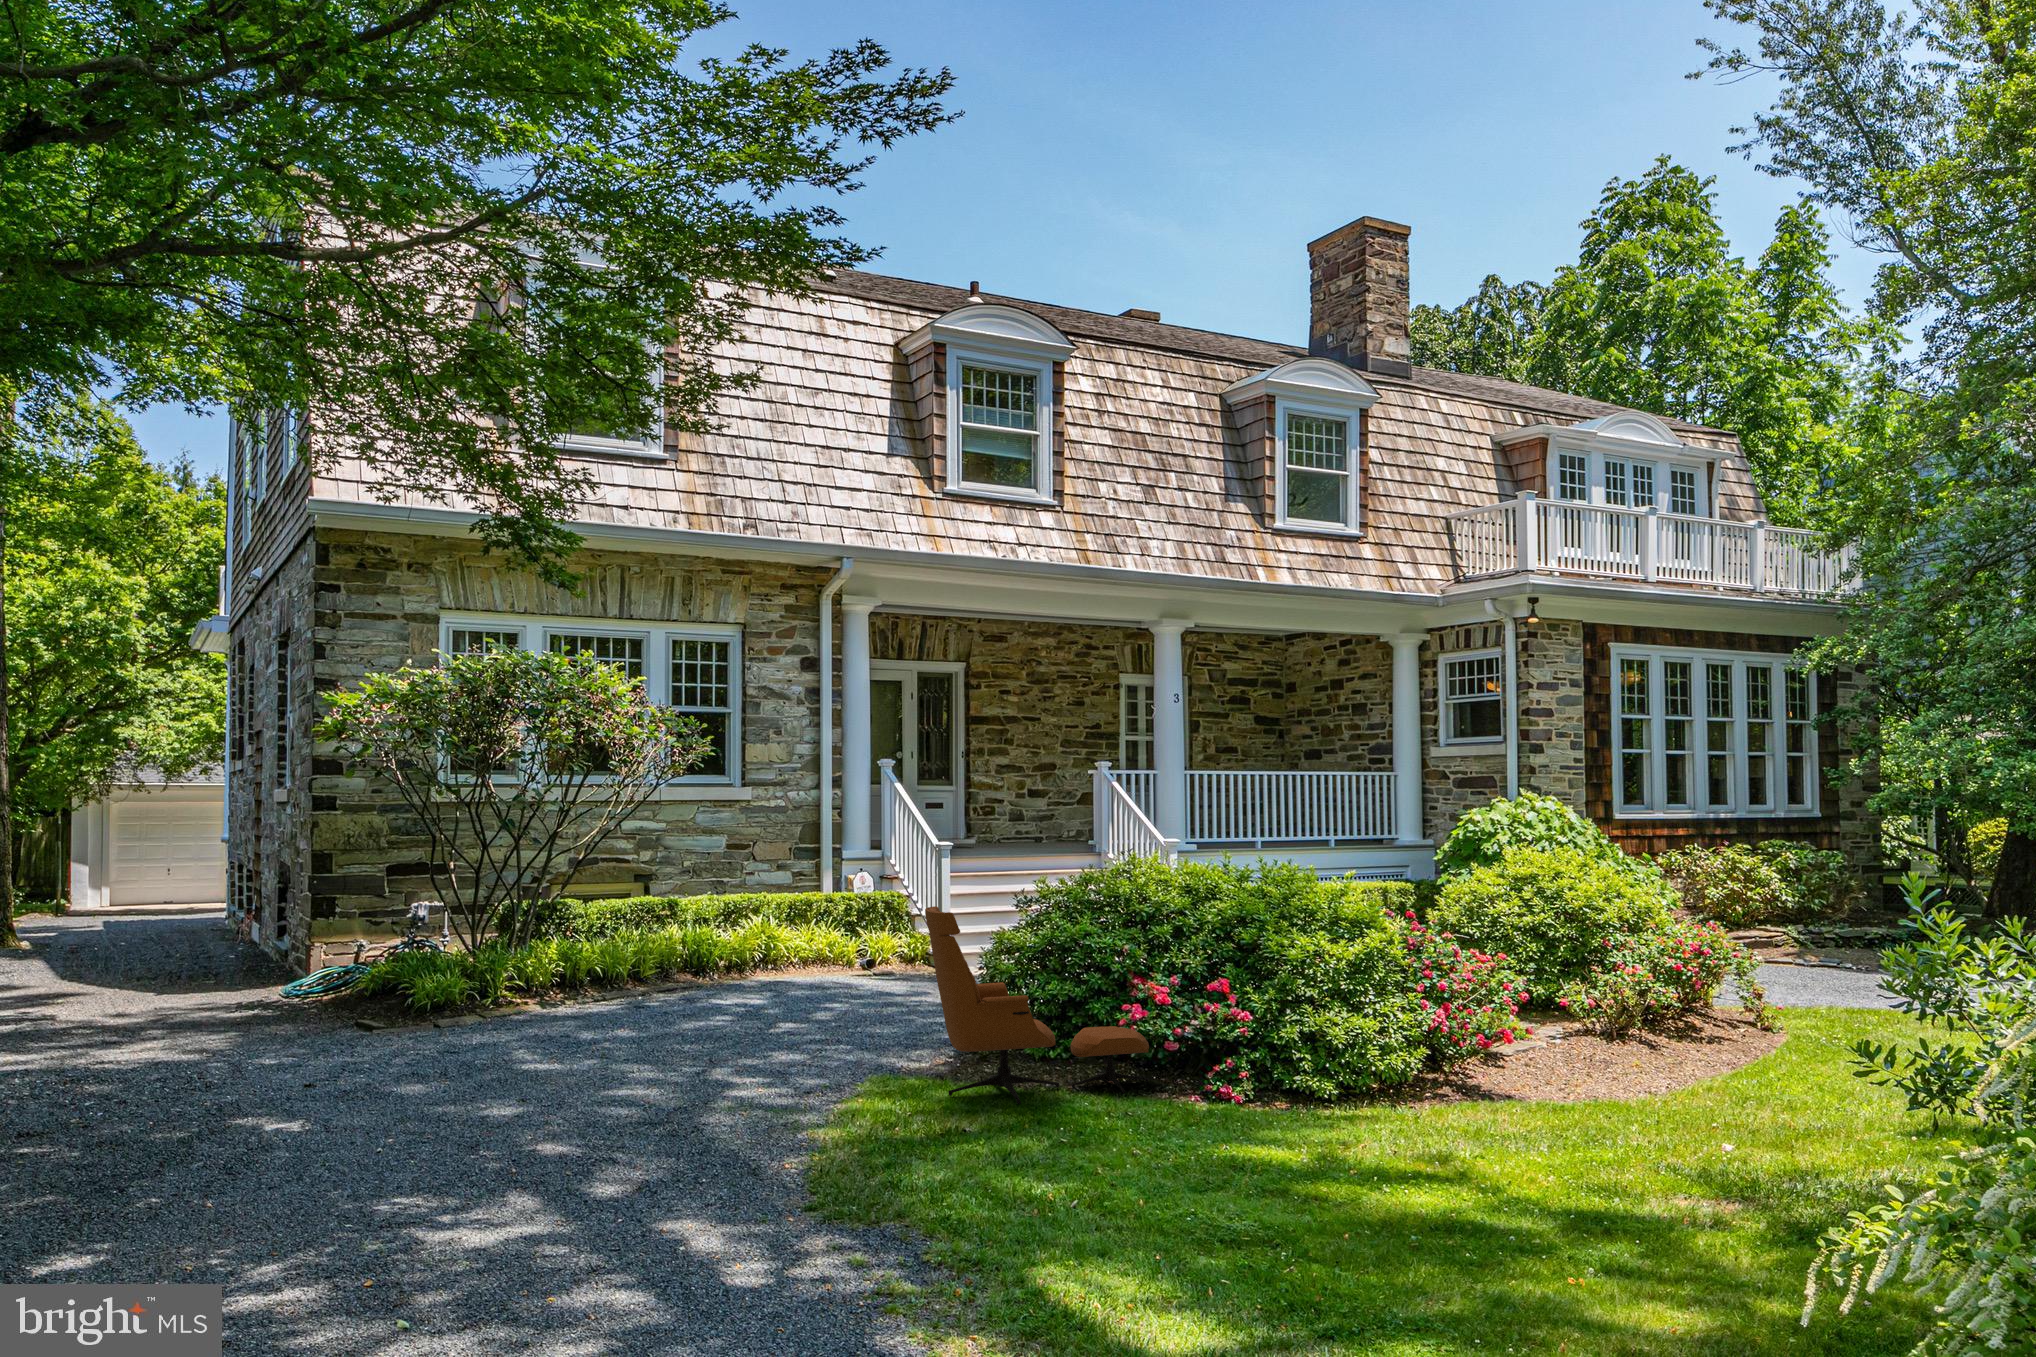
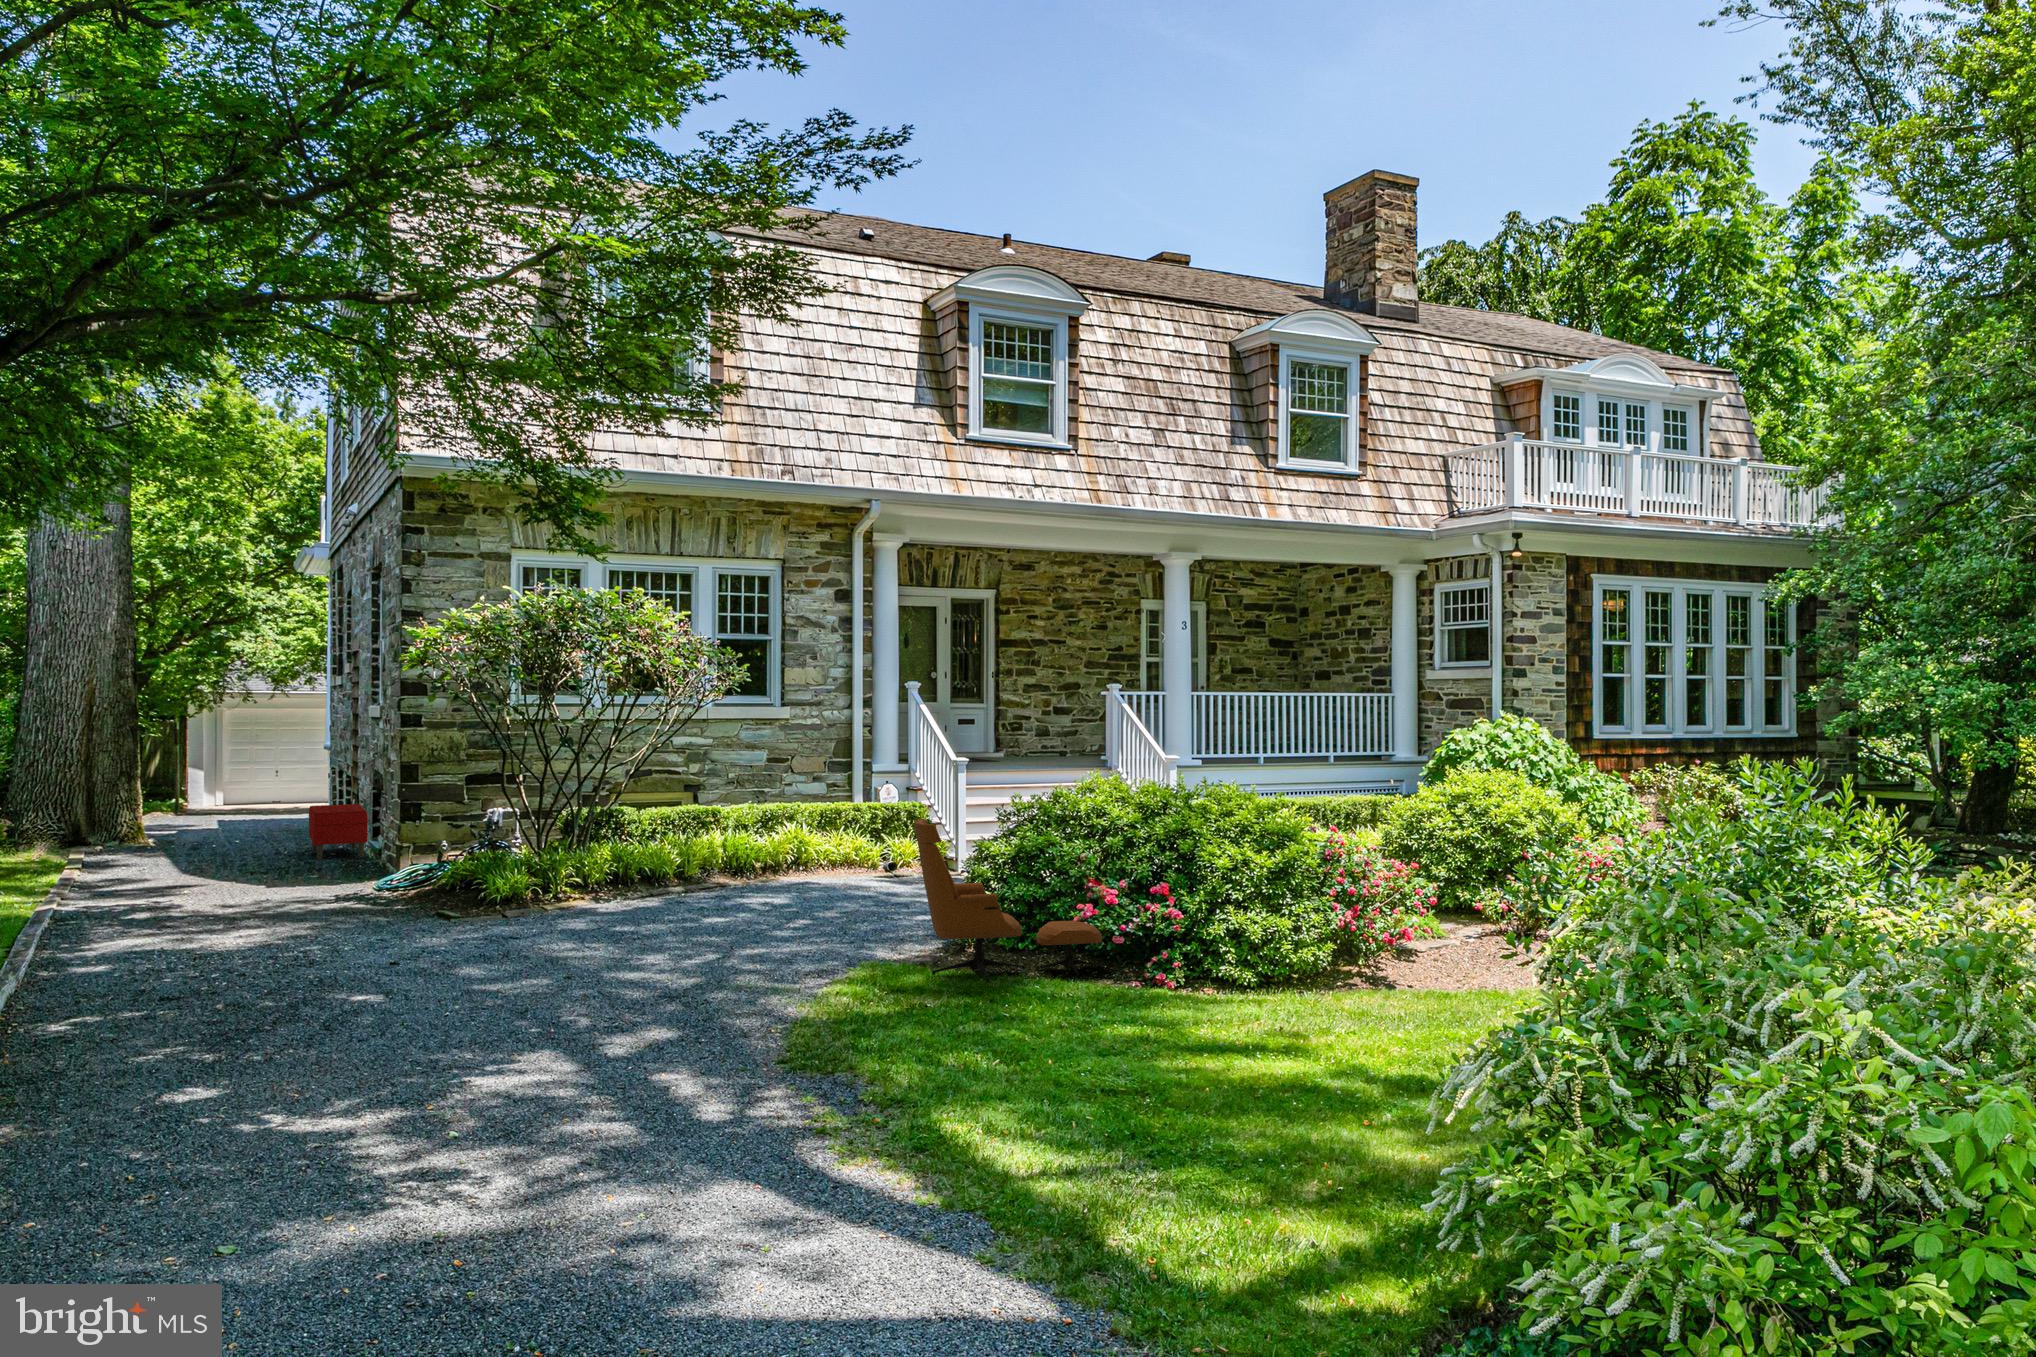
bench: none [193,905,262,970] -> present [309,804,368,860]

